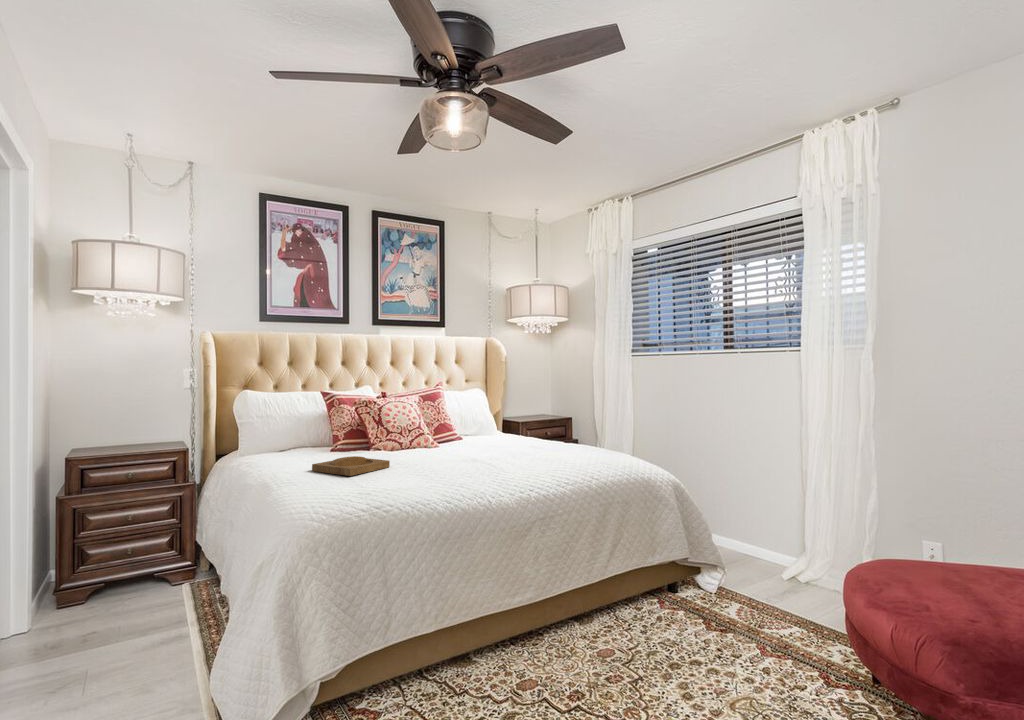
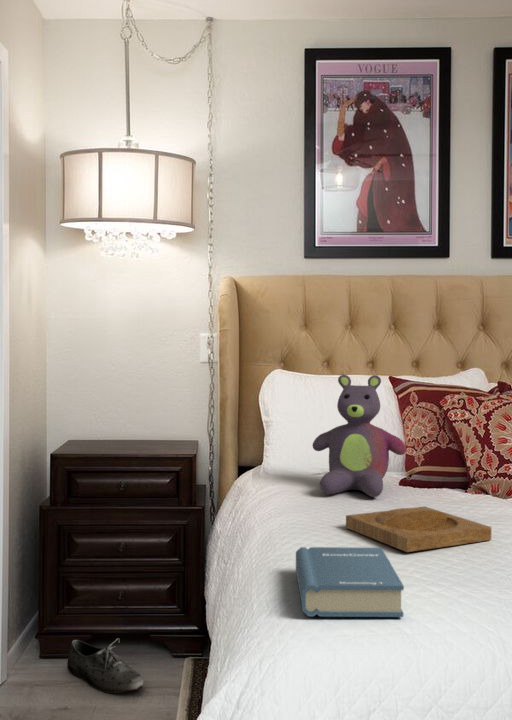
stuffed bear: none [280,390,337,458] -> present [312,375,407,497]
hardback book: none [295,472,359,504] -> present [296,547,404,617]
shoe: none [88,577,160,612] -> present [67,638,144,693]

